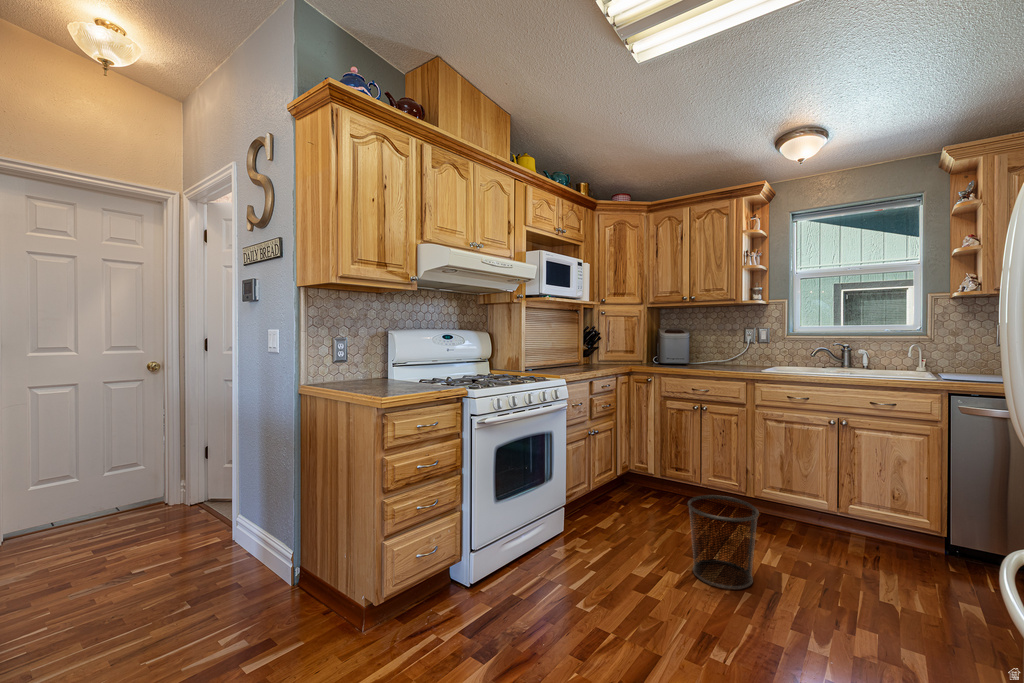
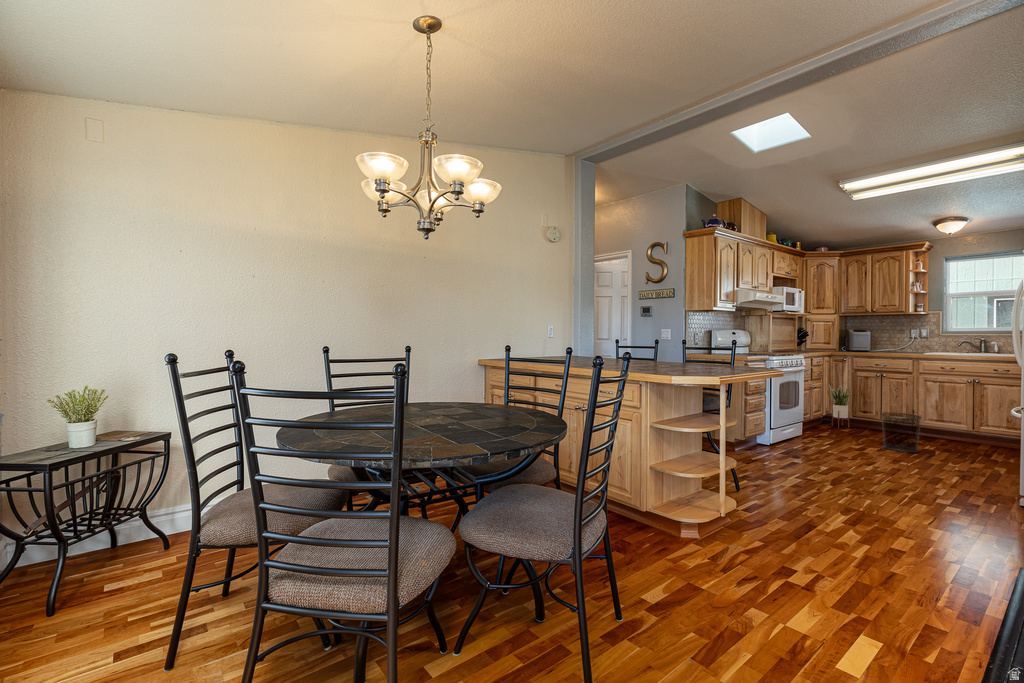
potted plant: none [623,424,656,500] -> present [829,385,851,428]

